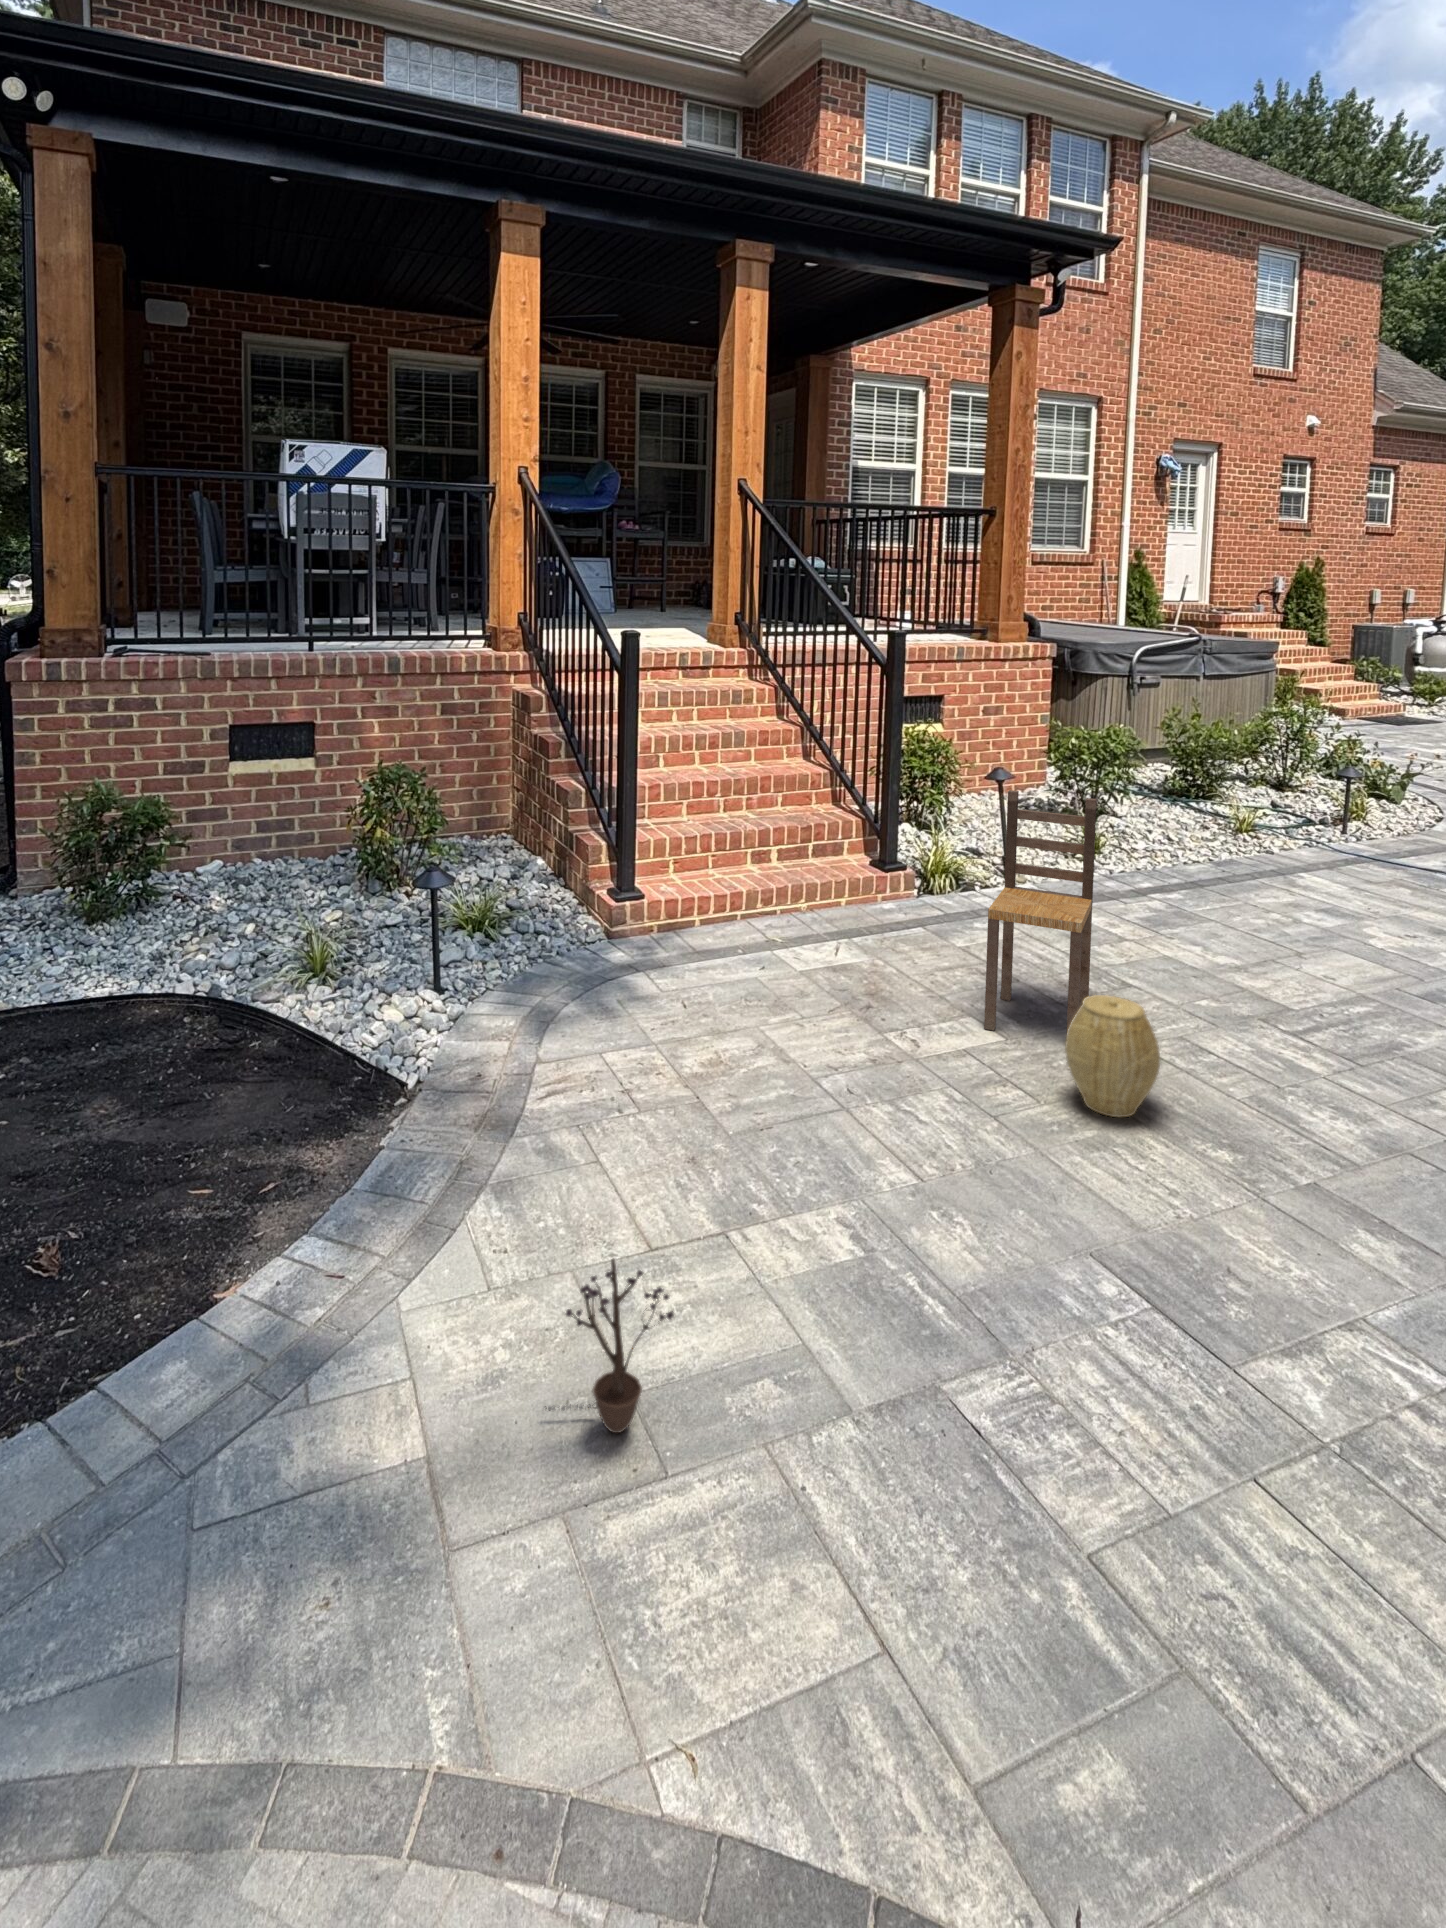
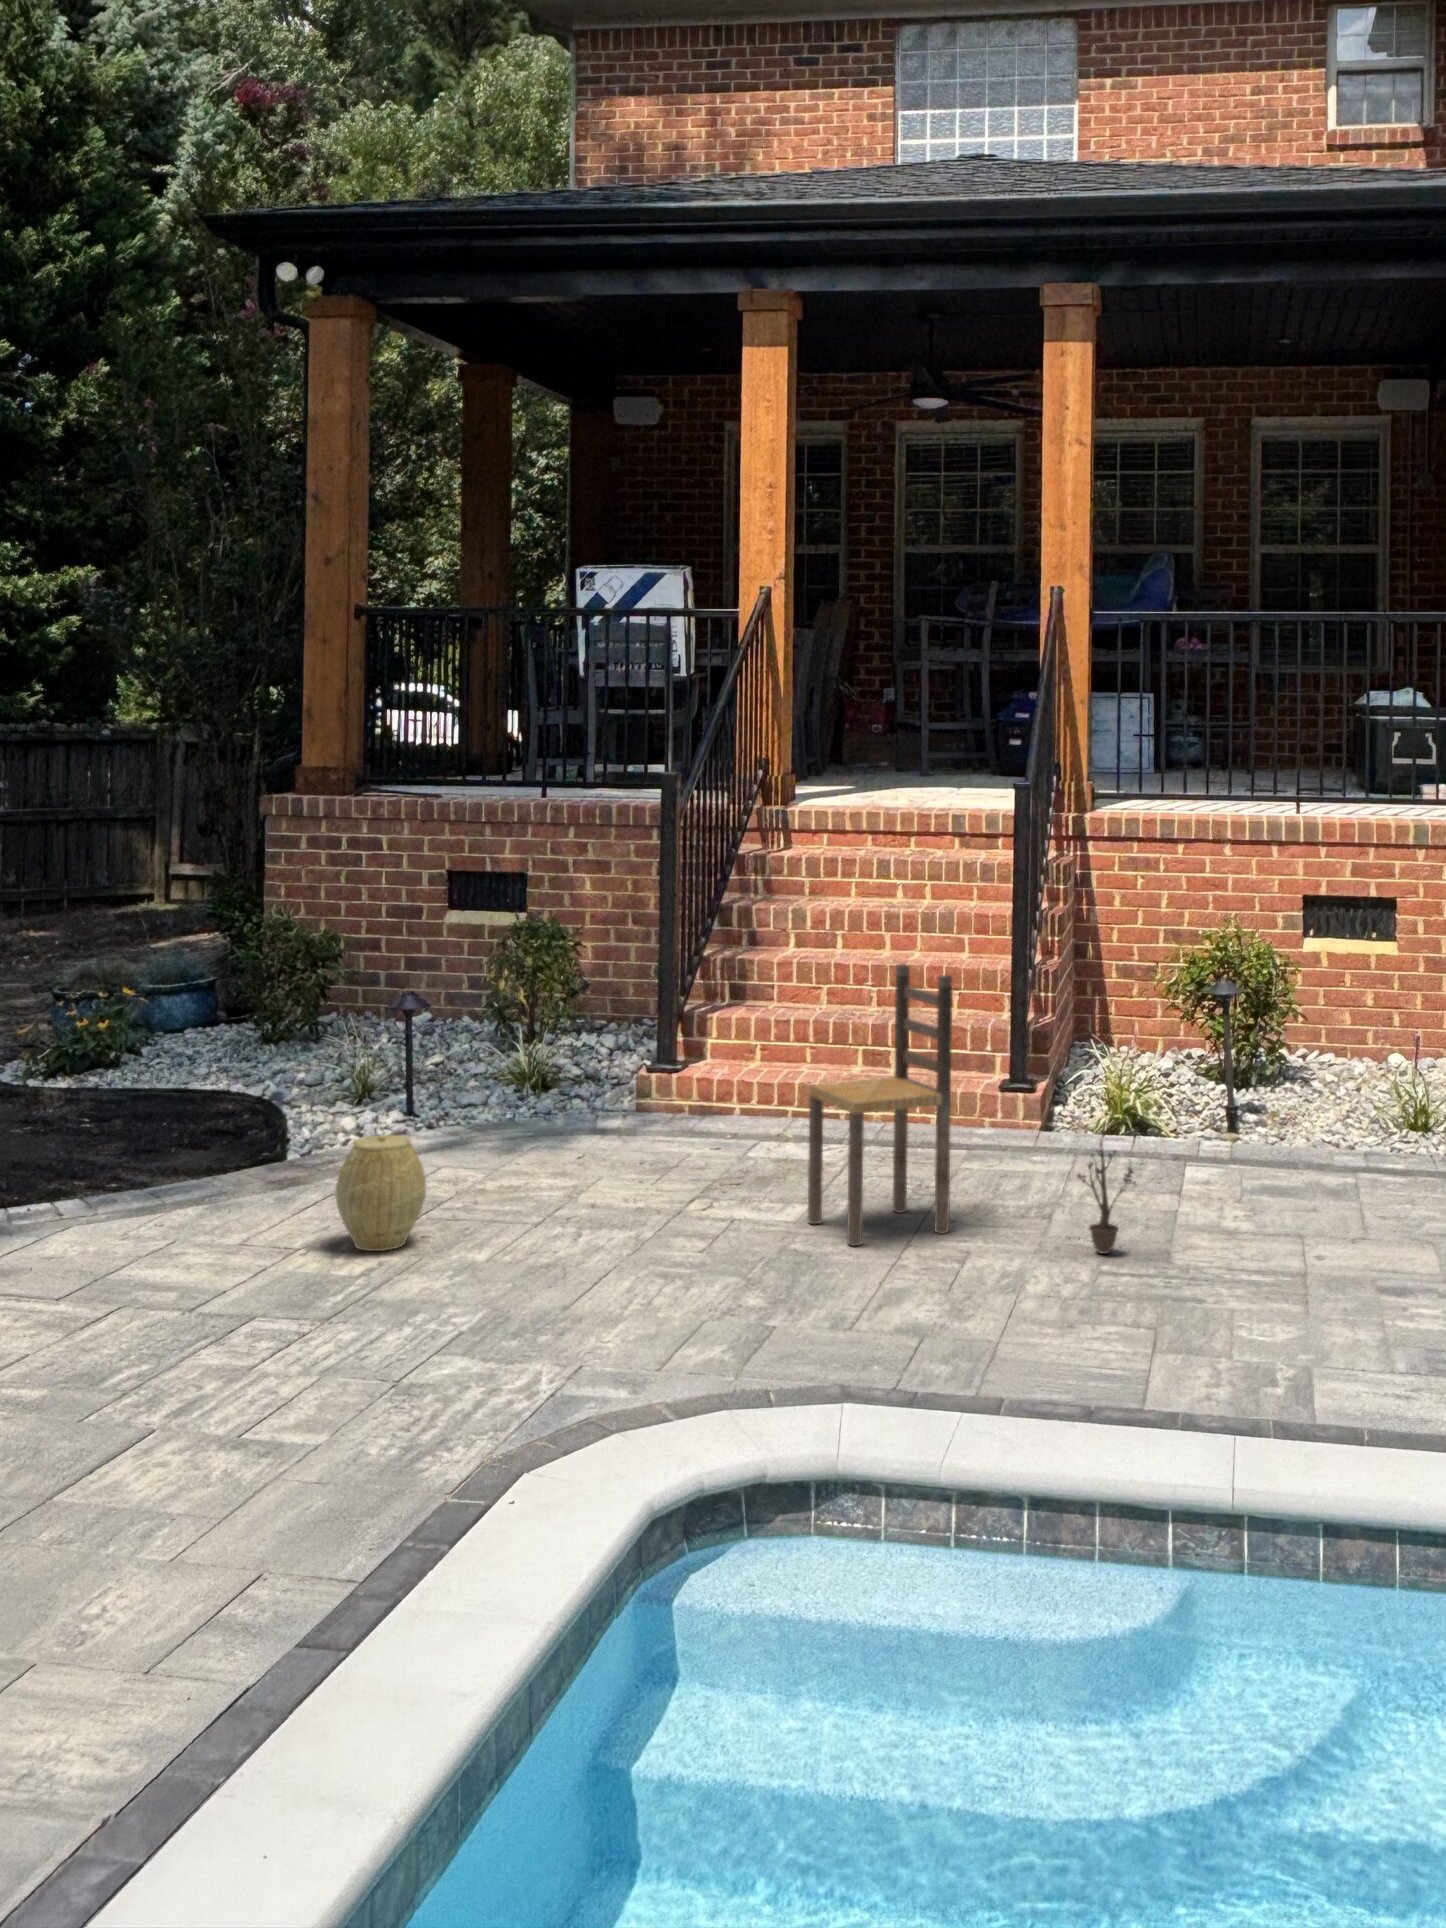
woven basket: present [1065,995,1160,1117] -> present [335,1135,426,1251]
decorative plant: present [545,1259,674,1433] -> present [1069,1144,1136,1254]

